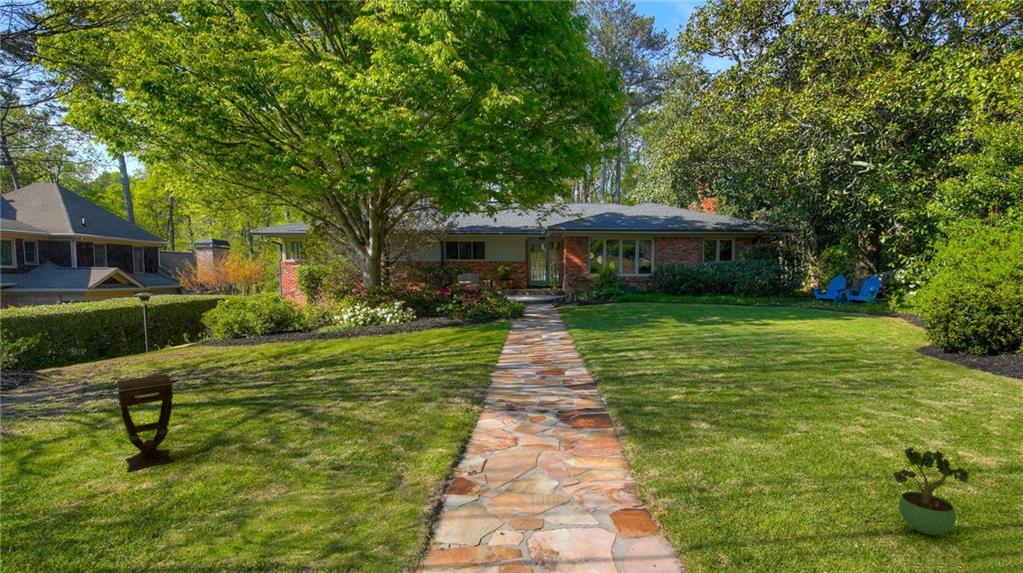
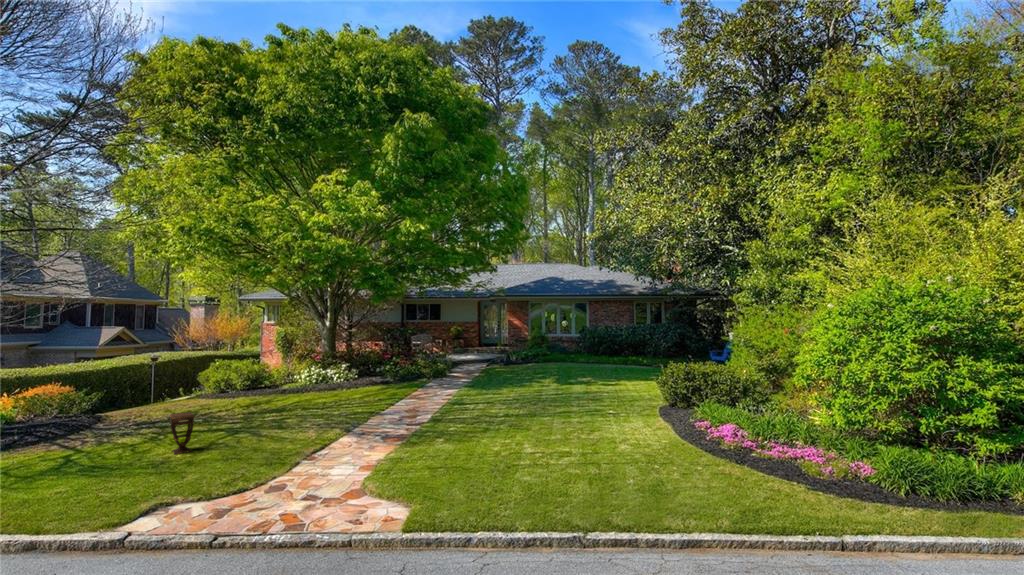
potted plant: present [893,448,968,535] -> none [461,439,477,472]

